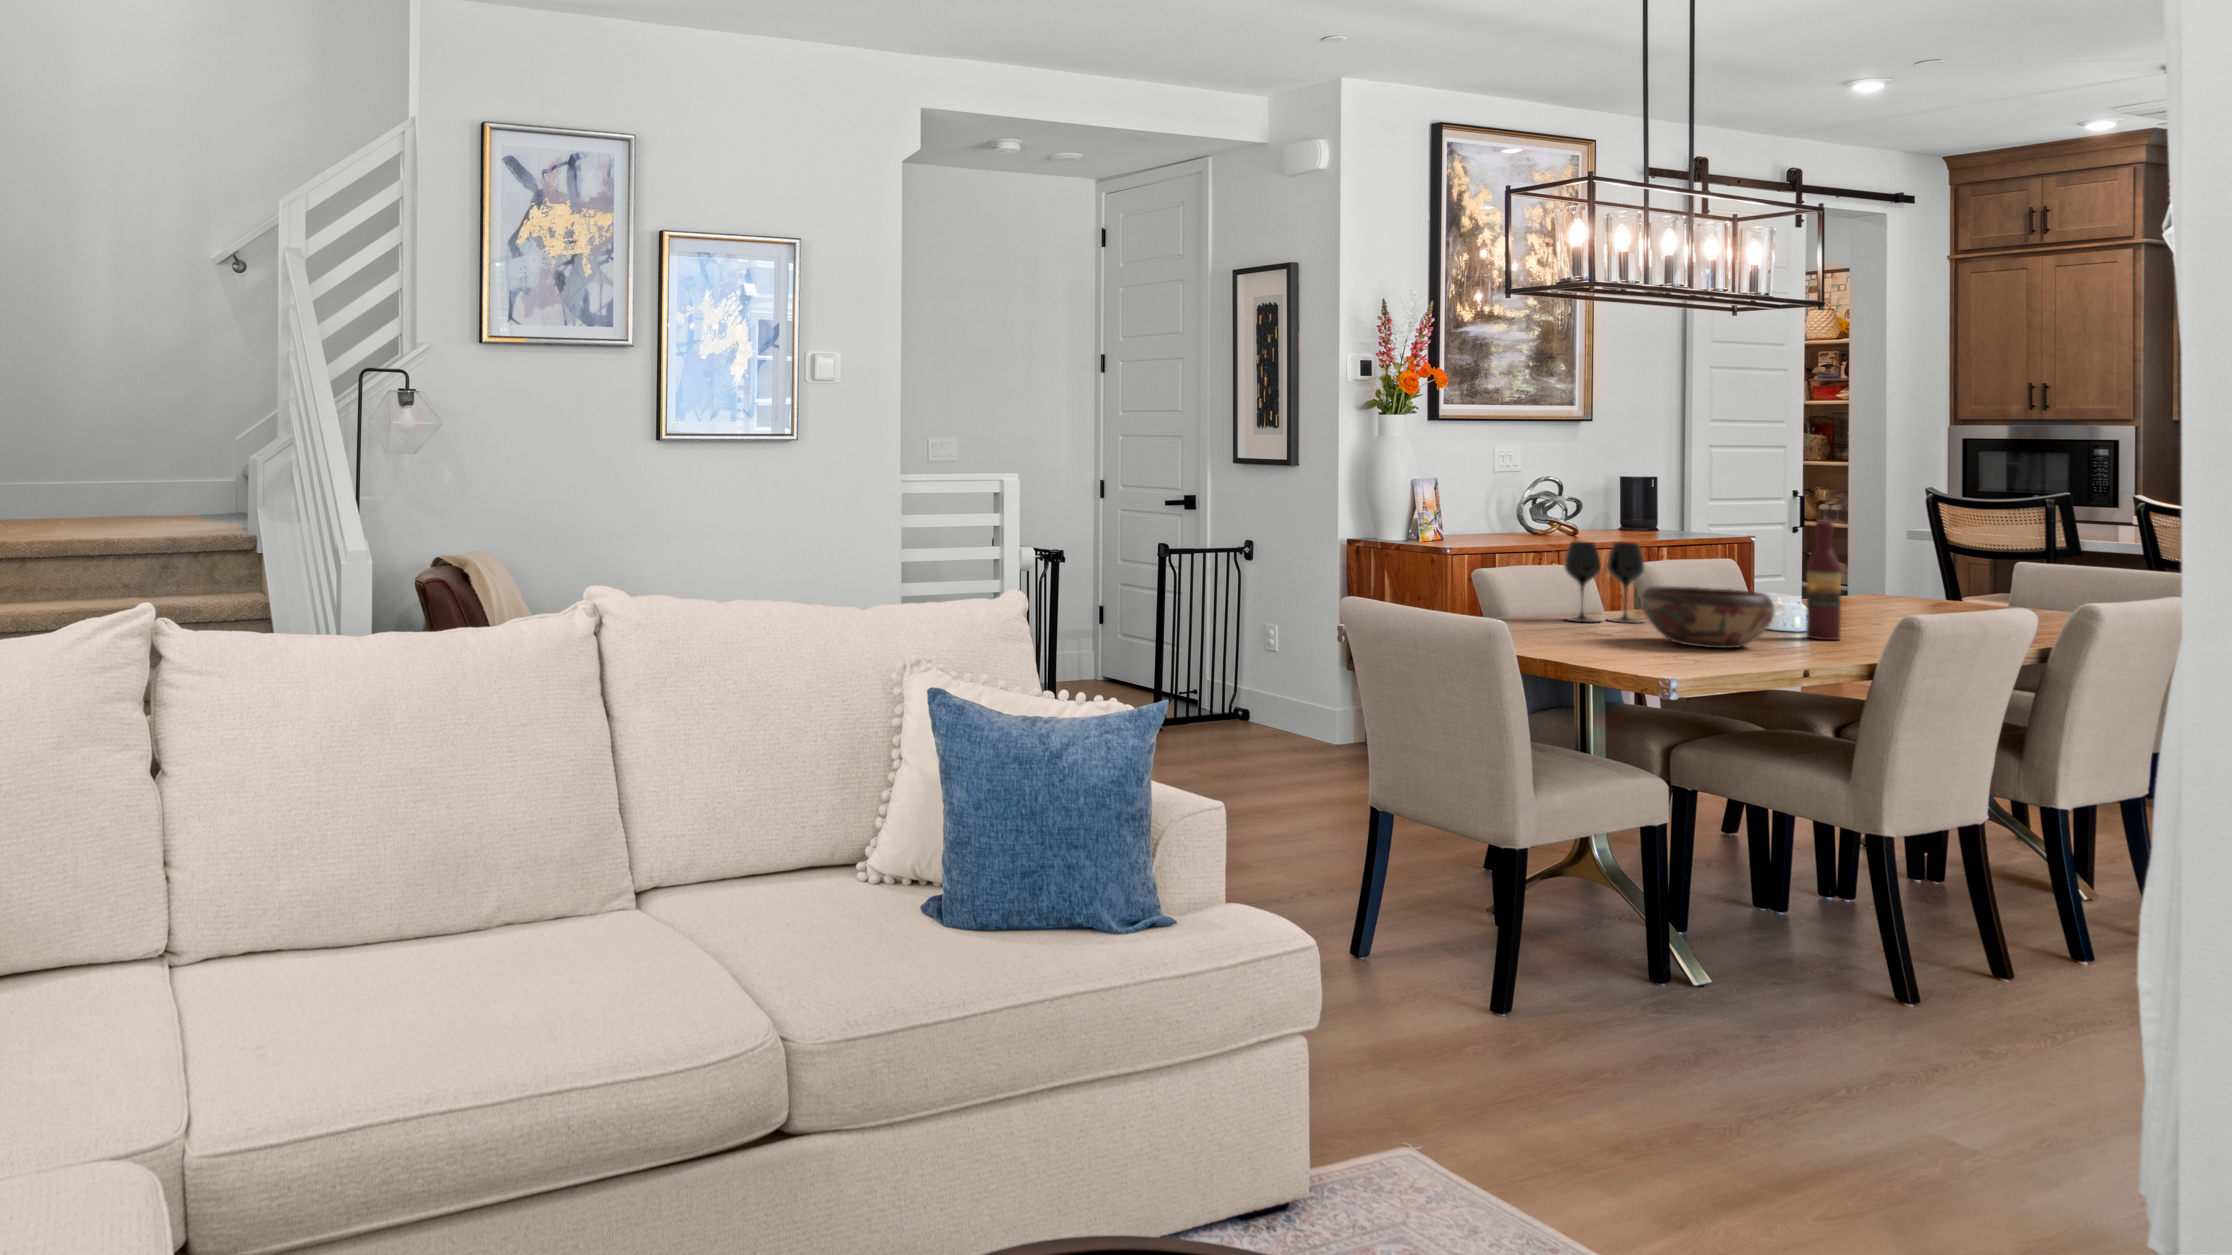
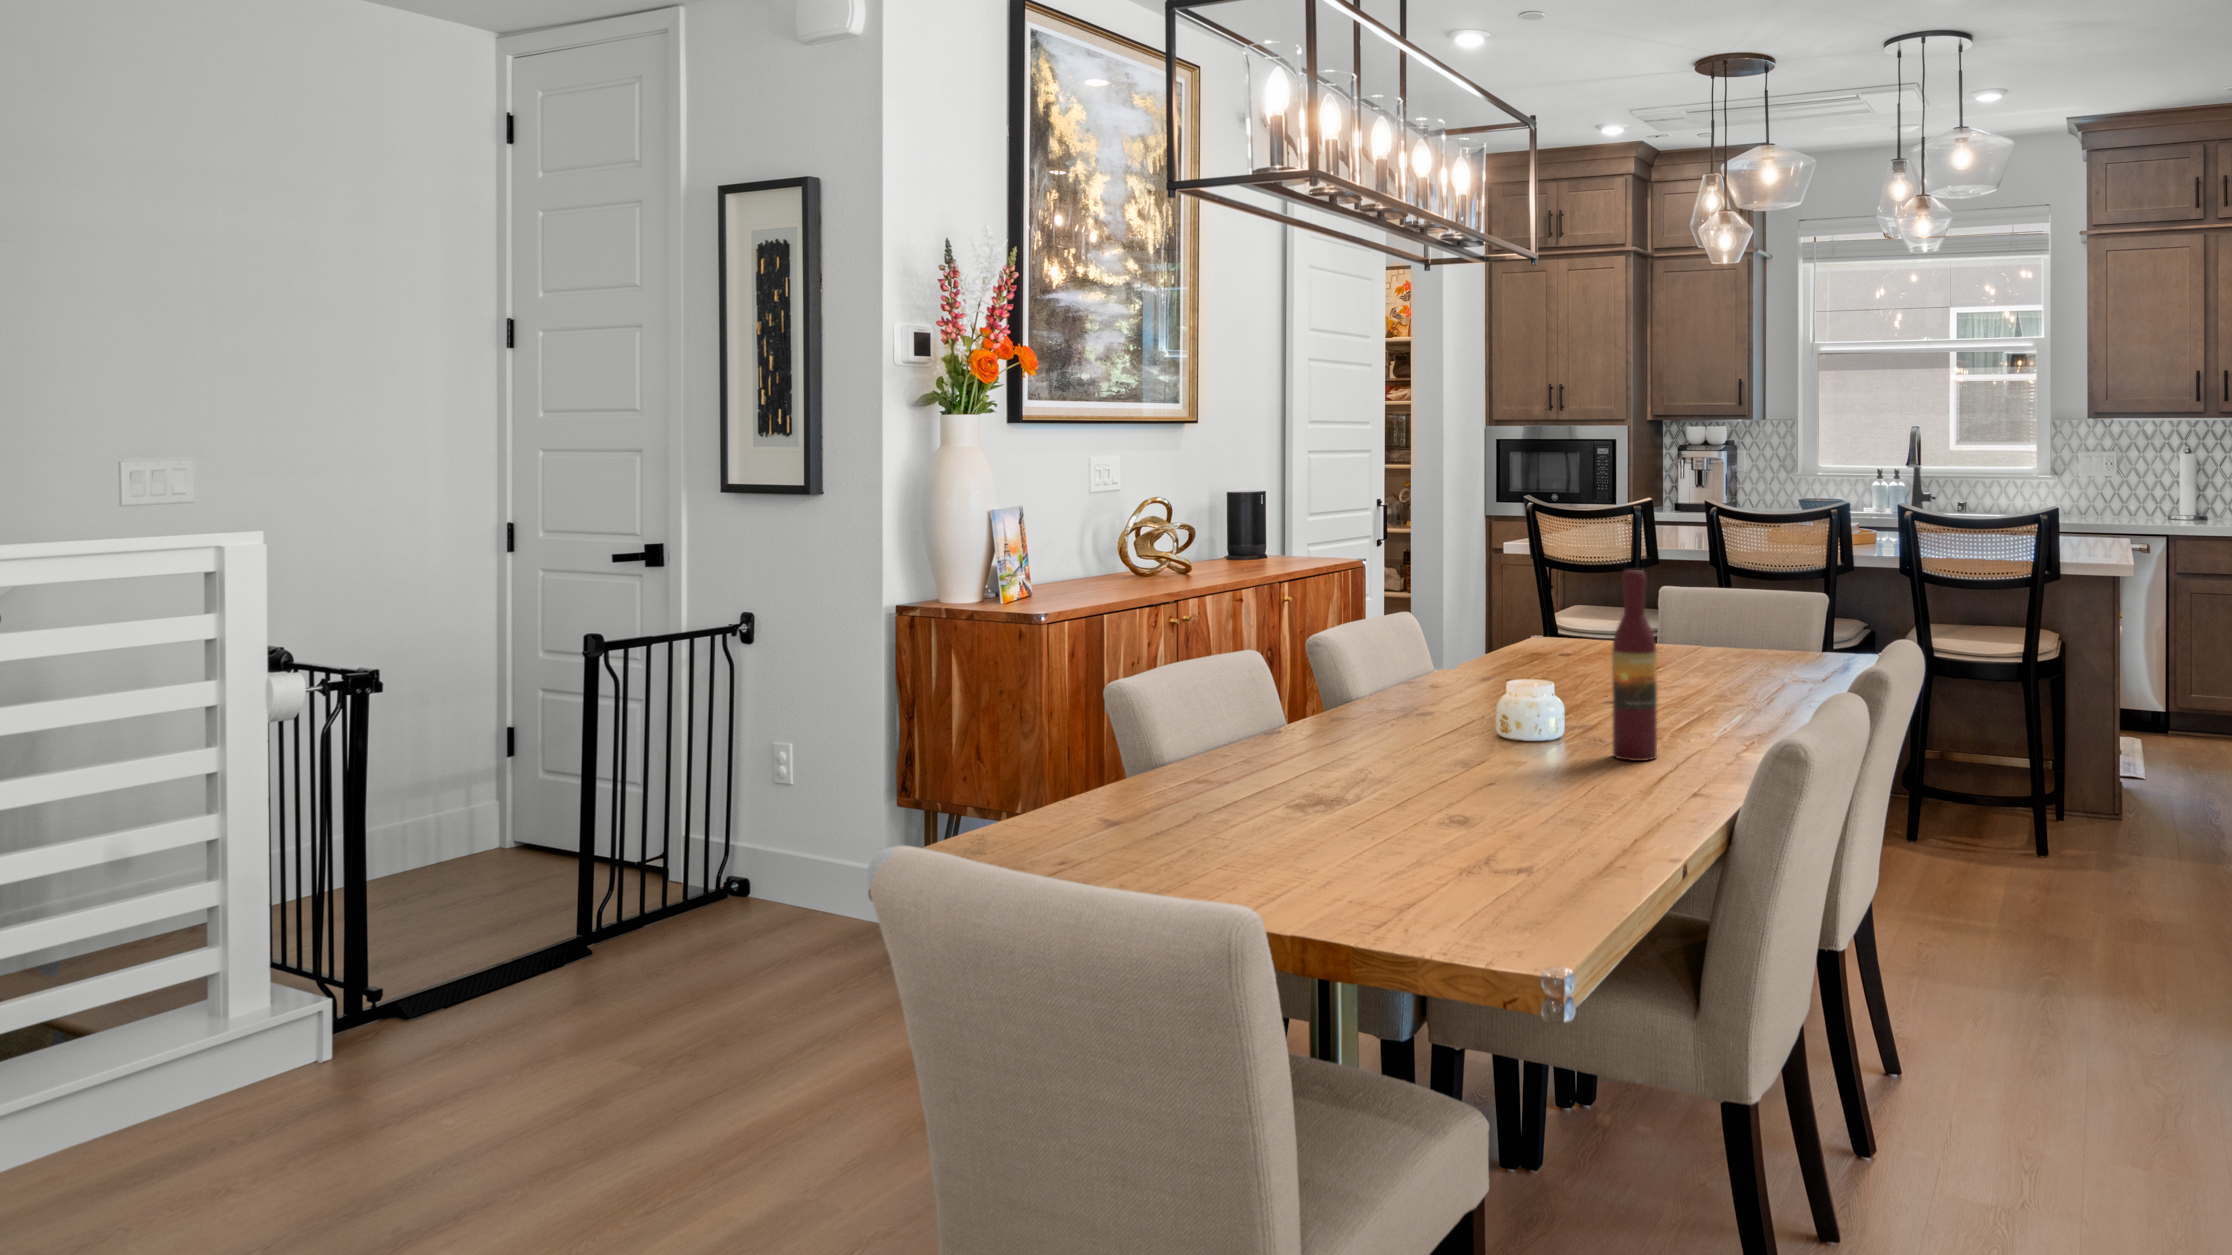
wine glass: present [1564,541,1644,623] -> none [1264,616,1379,764]
decorative bowl: present [1641,586,1774,648] -> none [1426,700,1626,822]

